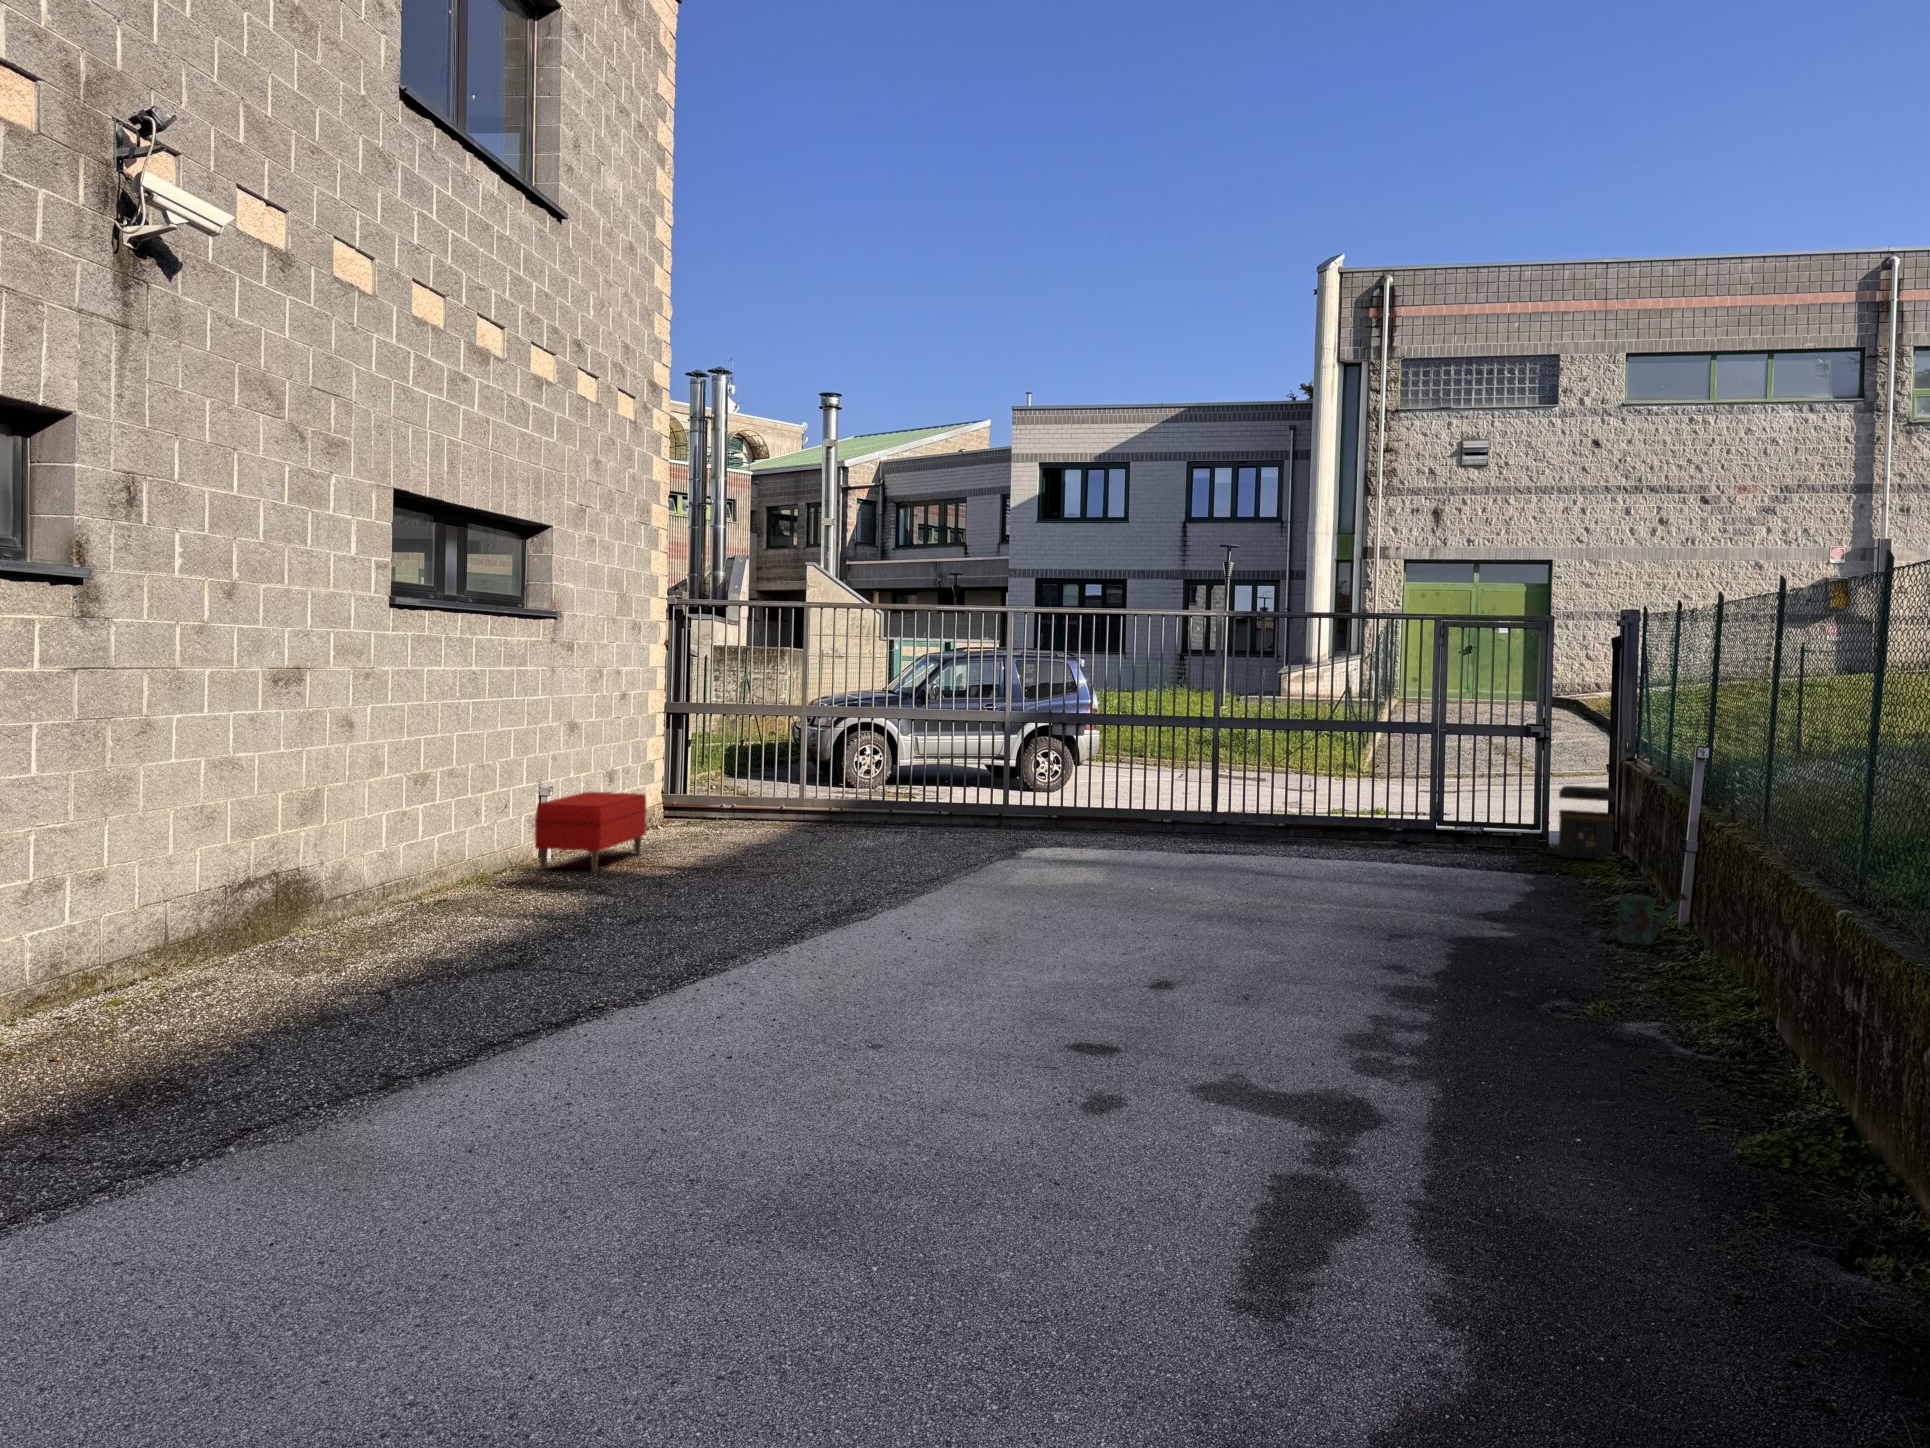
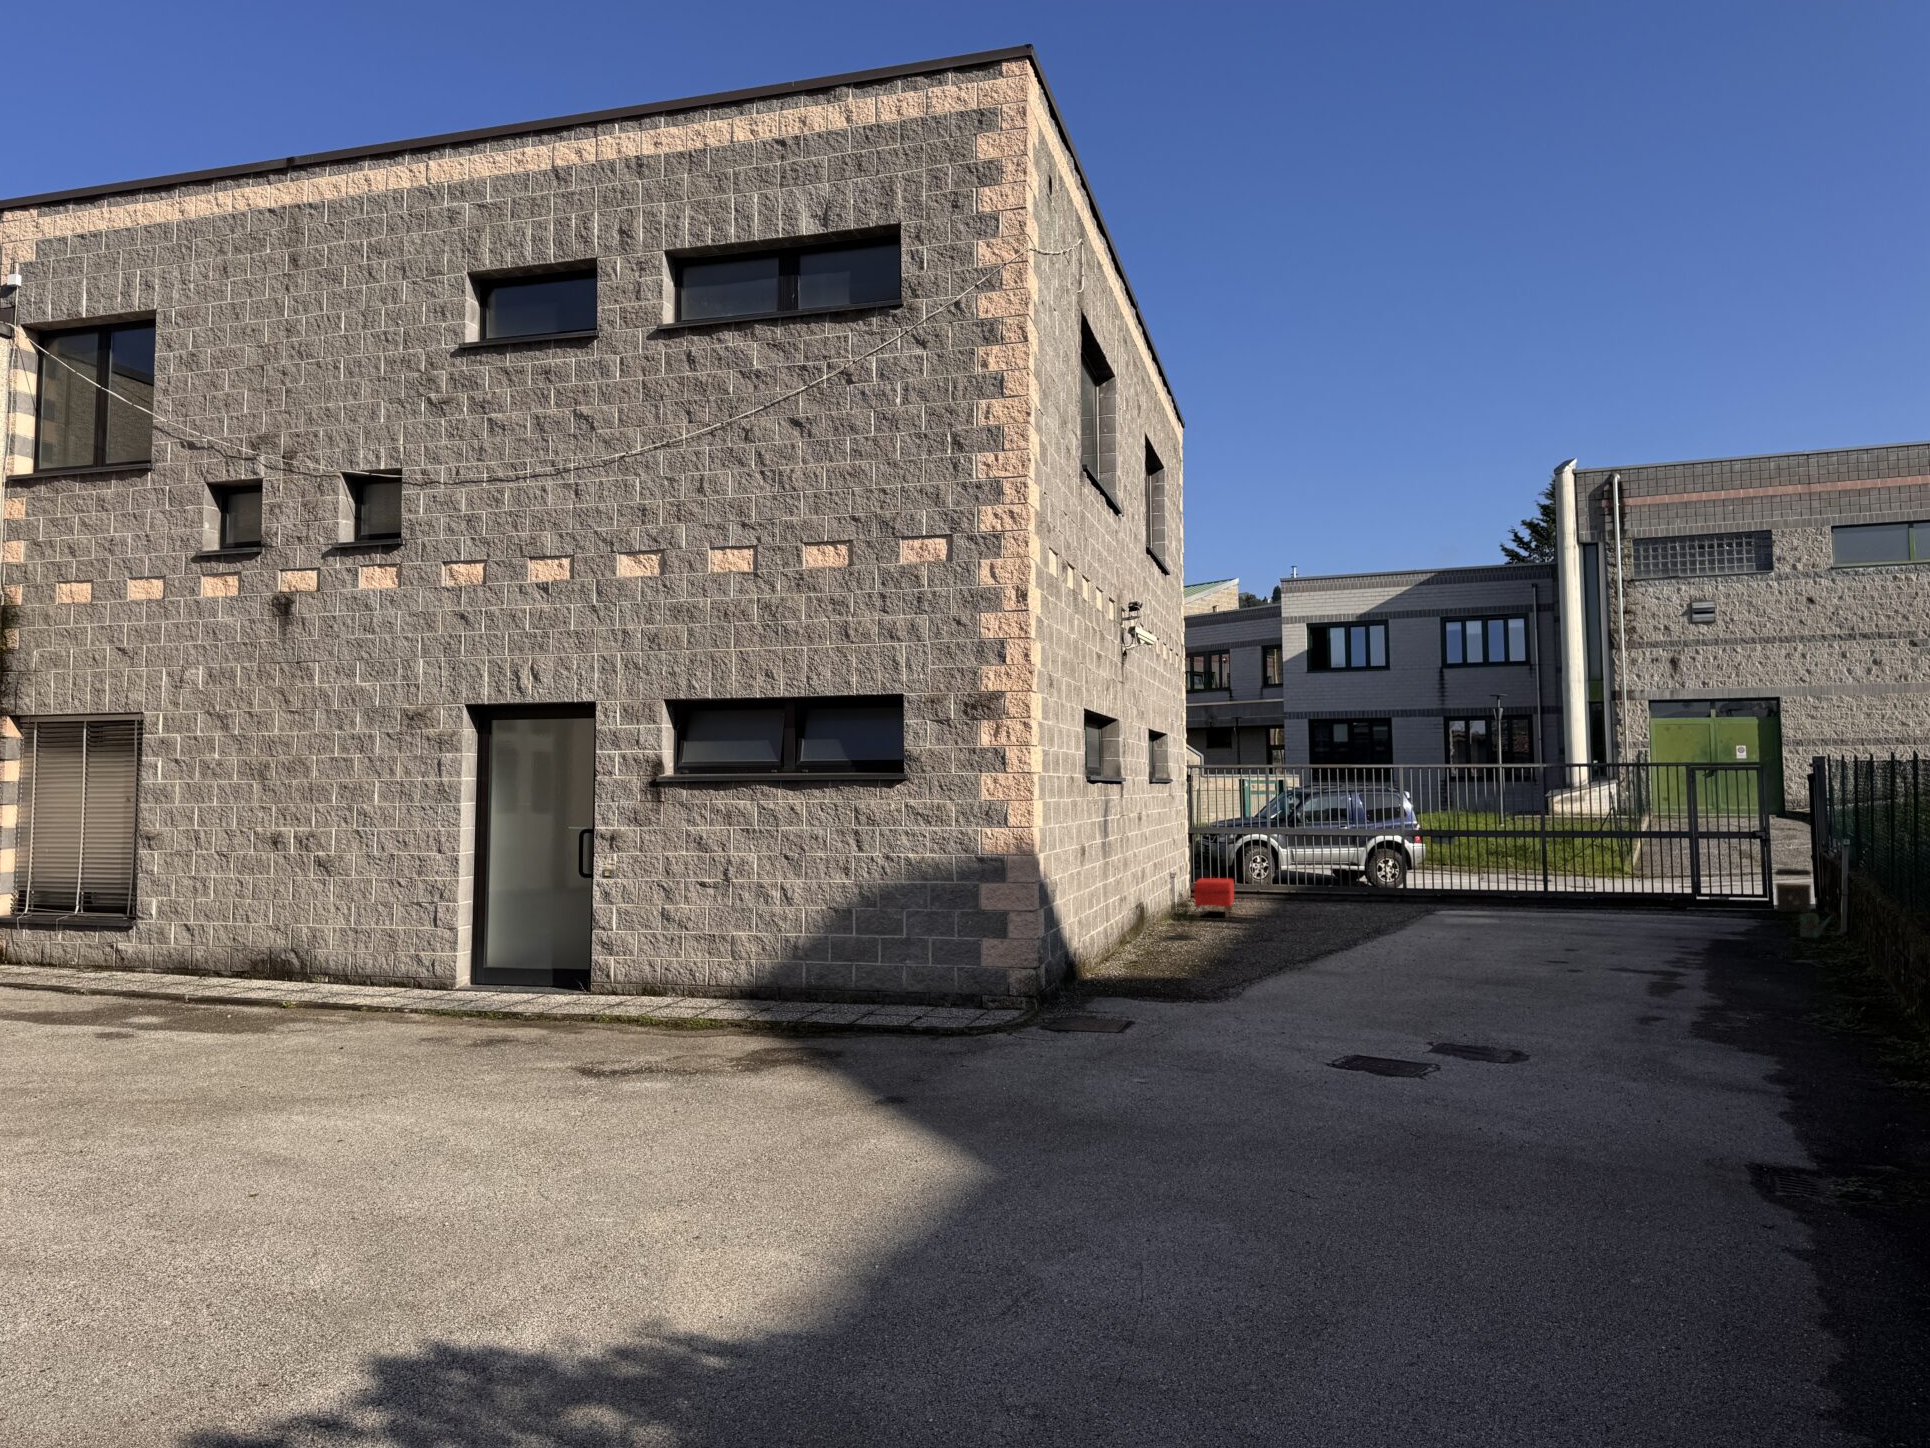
potted tree: none [272,834,358,957] -> present [1168,893,1197,939]

